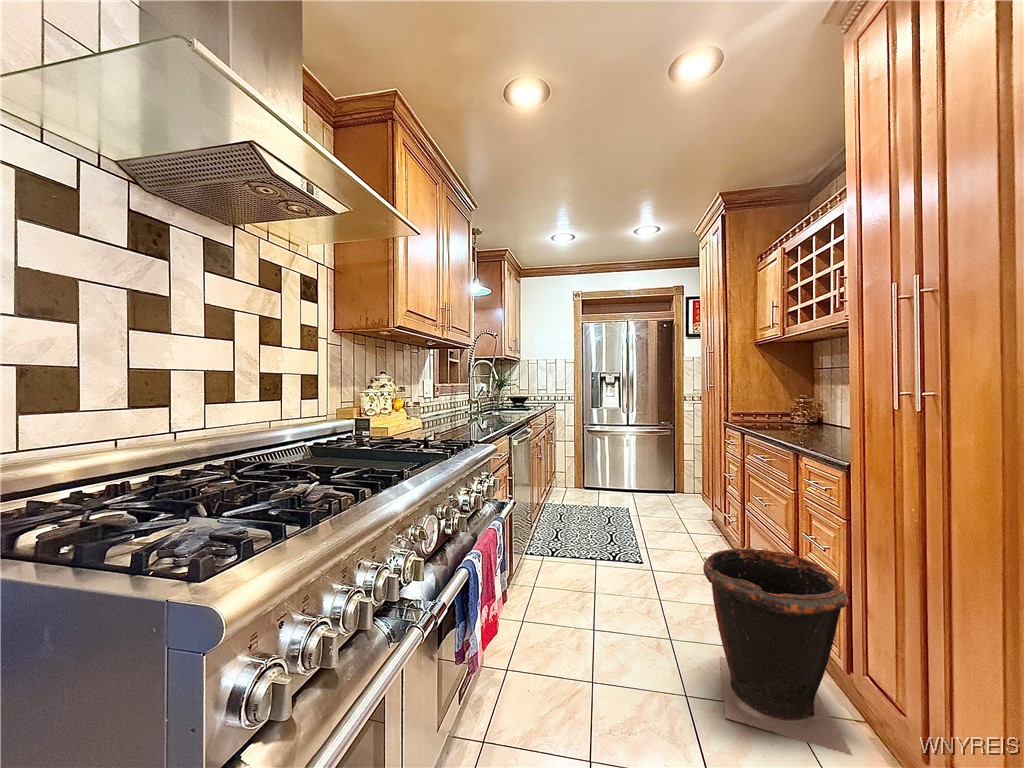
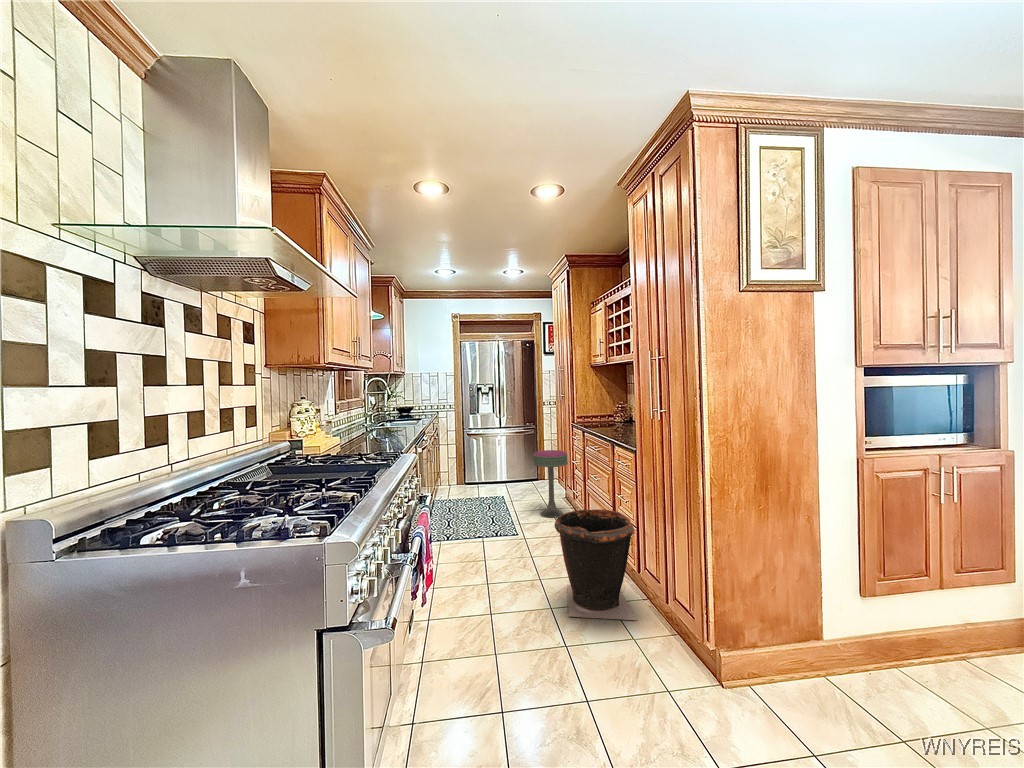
bar stool: none [670,456,717,544] -> present [534,450,568,518]

